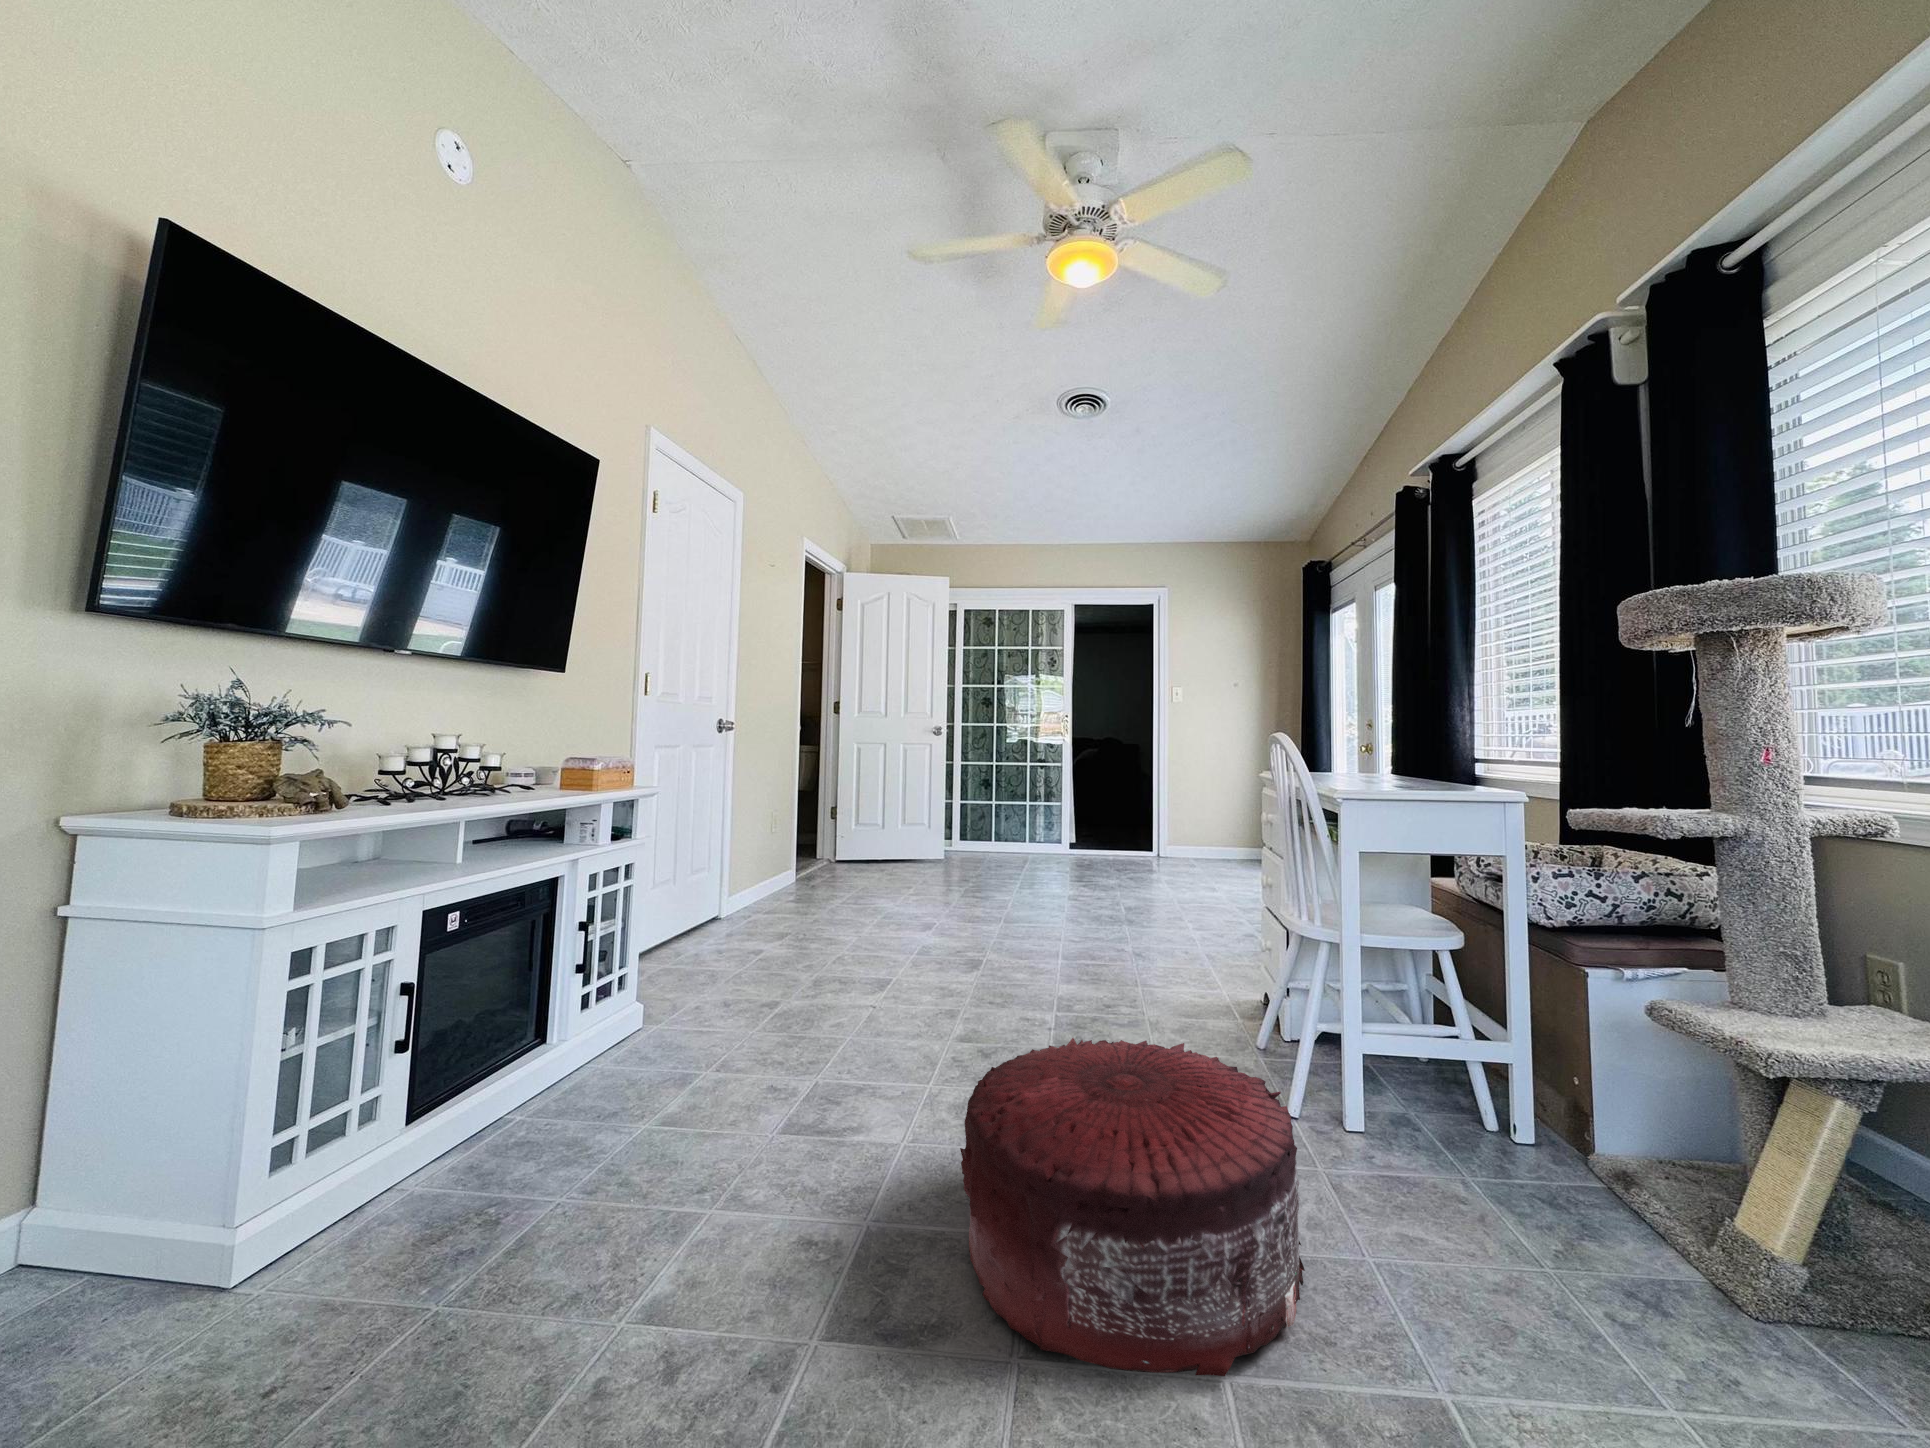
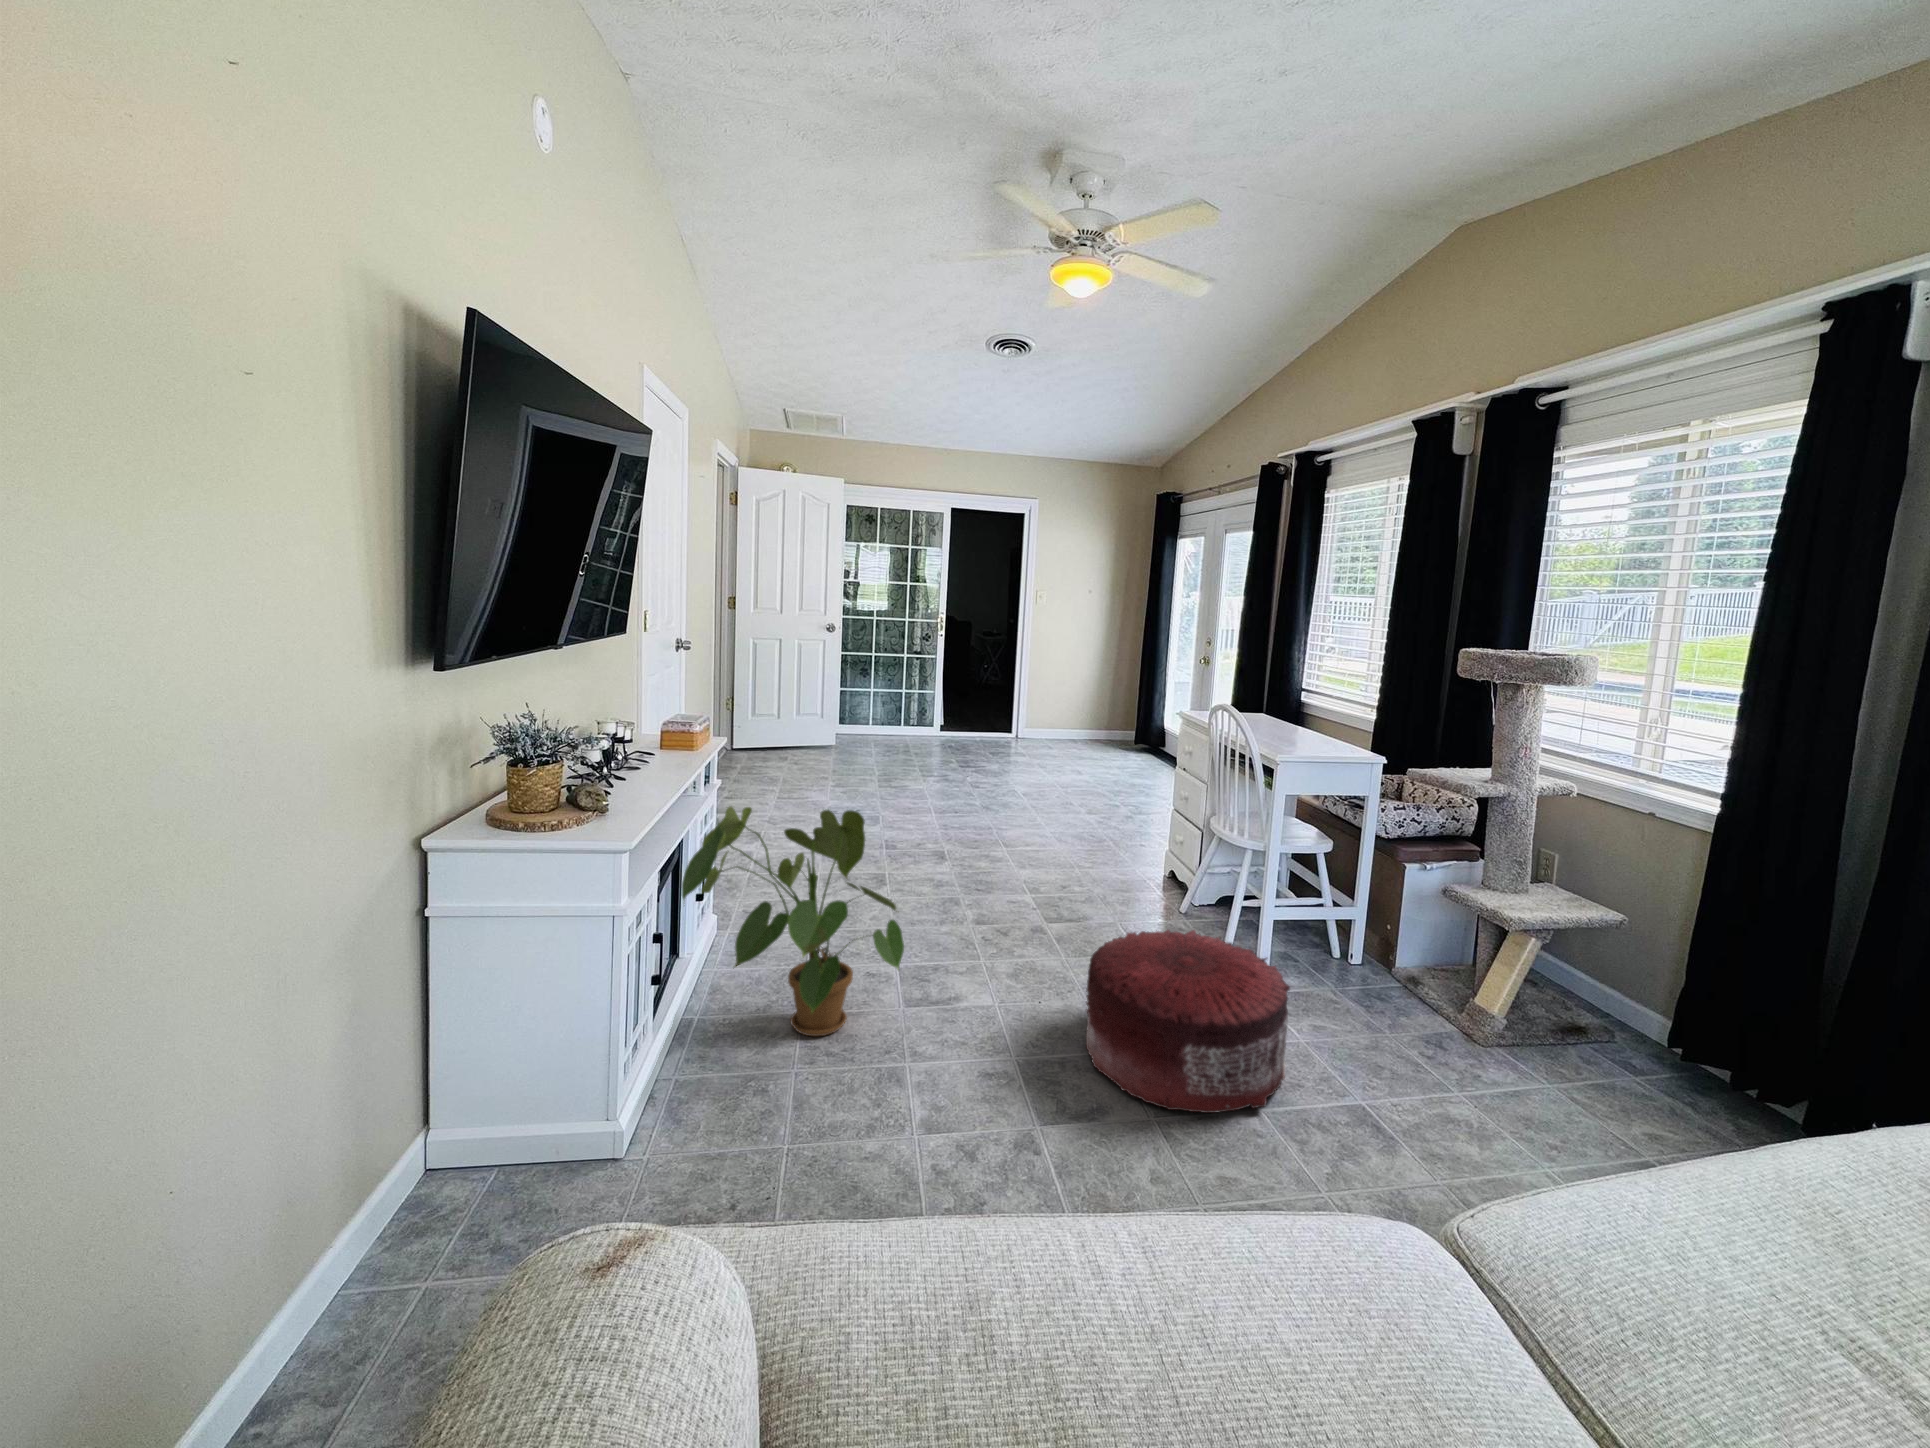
house plant: none [472,844,759,1154] -> present [682,807,904,1036]

